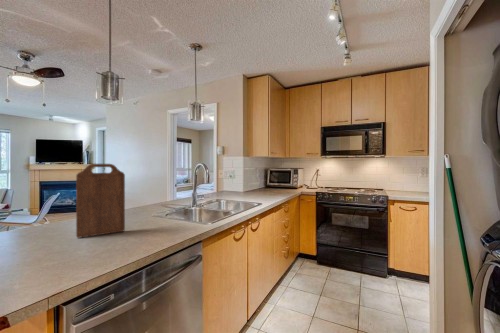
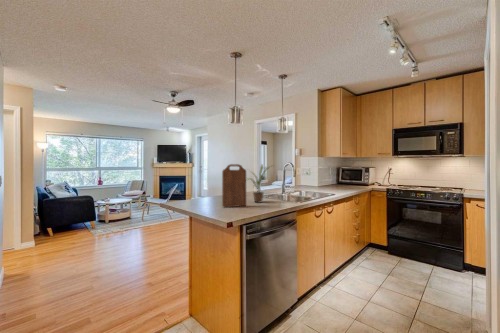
potted plant: none [129,164,175,223] -> present [248,165,267,203]

